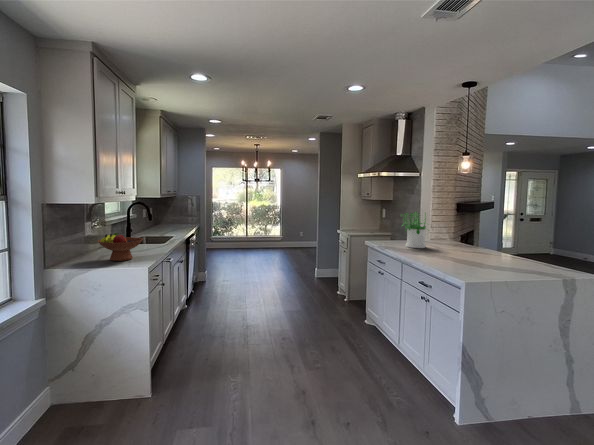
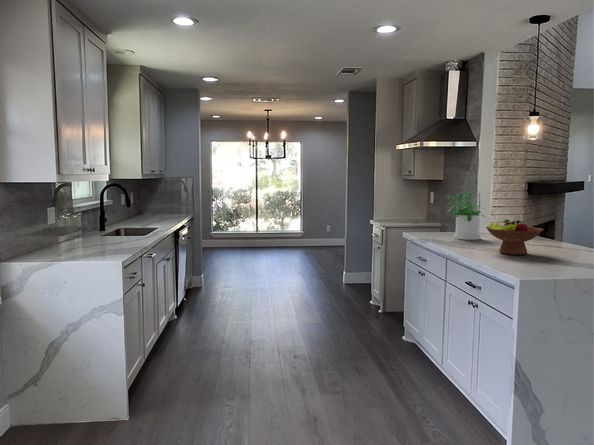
fruit bowl: present [98,233,143,261] -> present [486,219,543,255]

